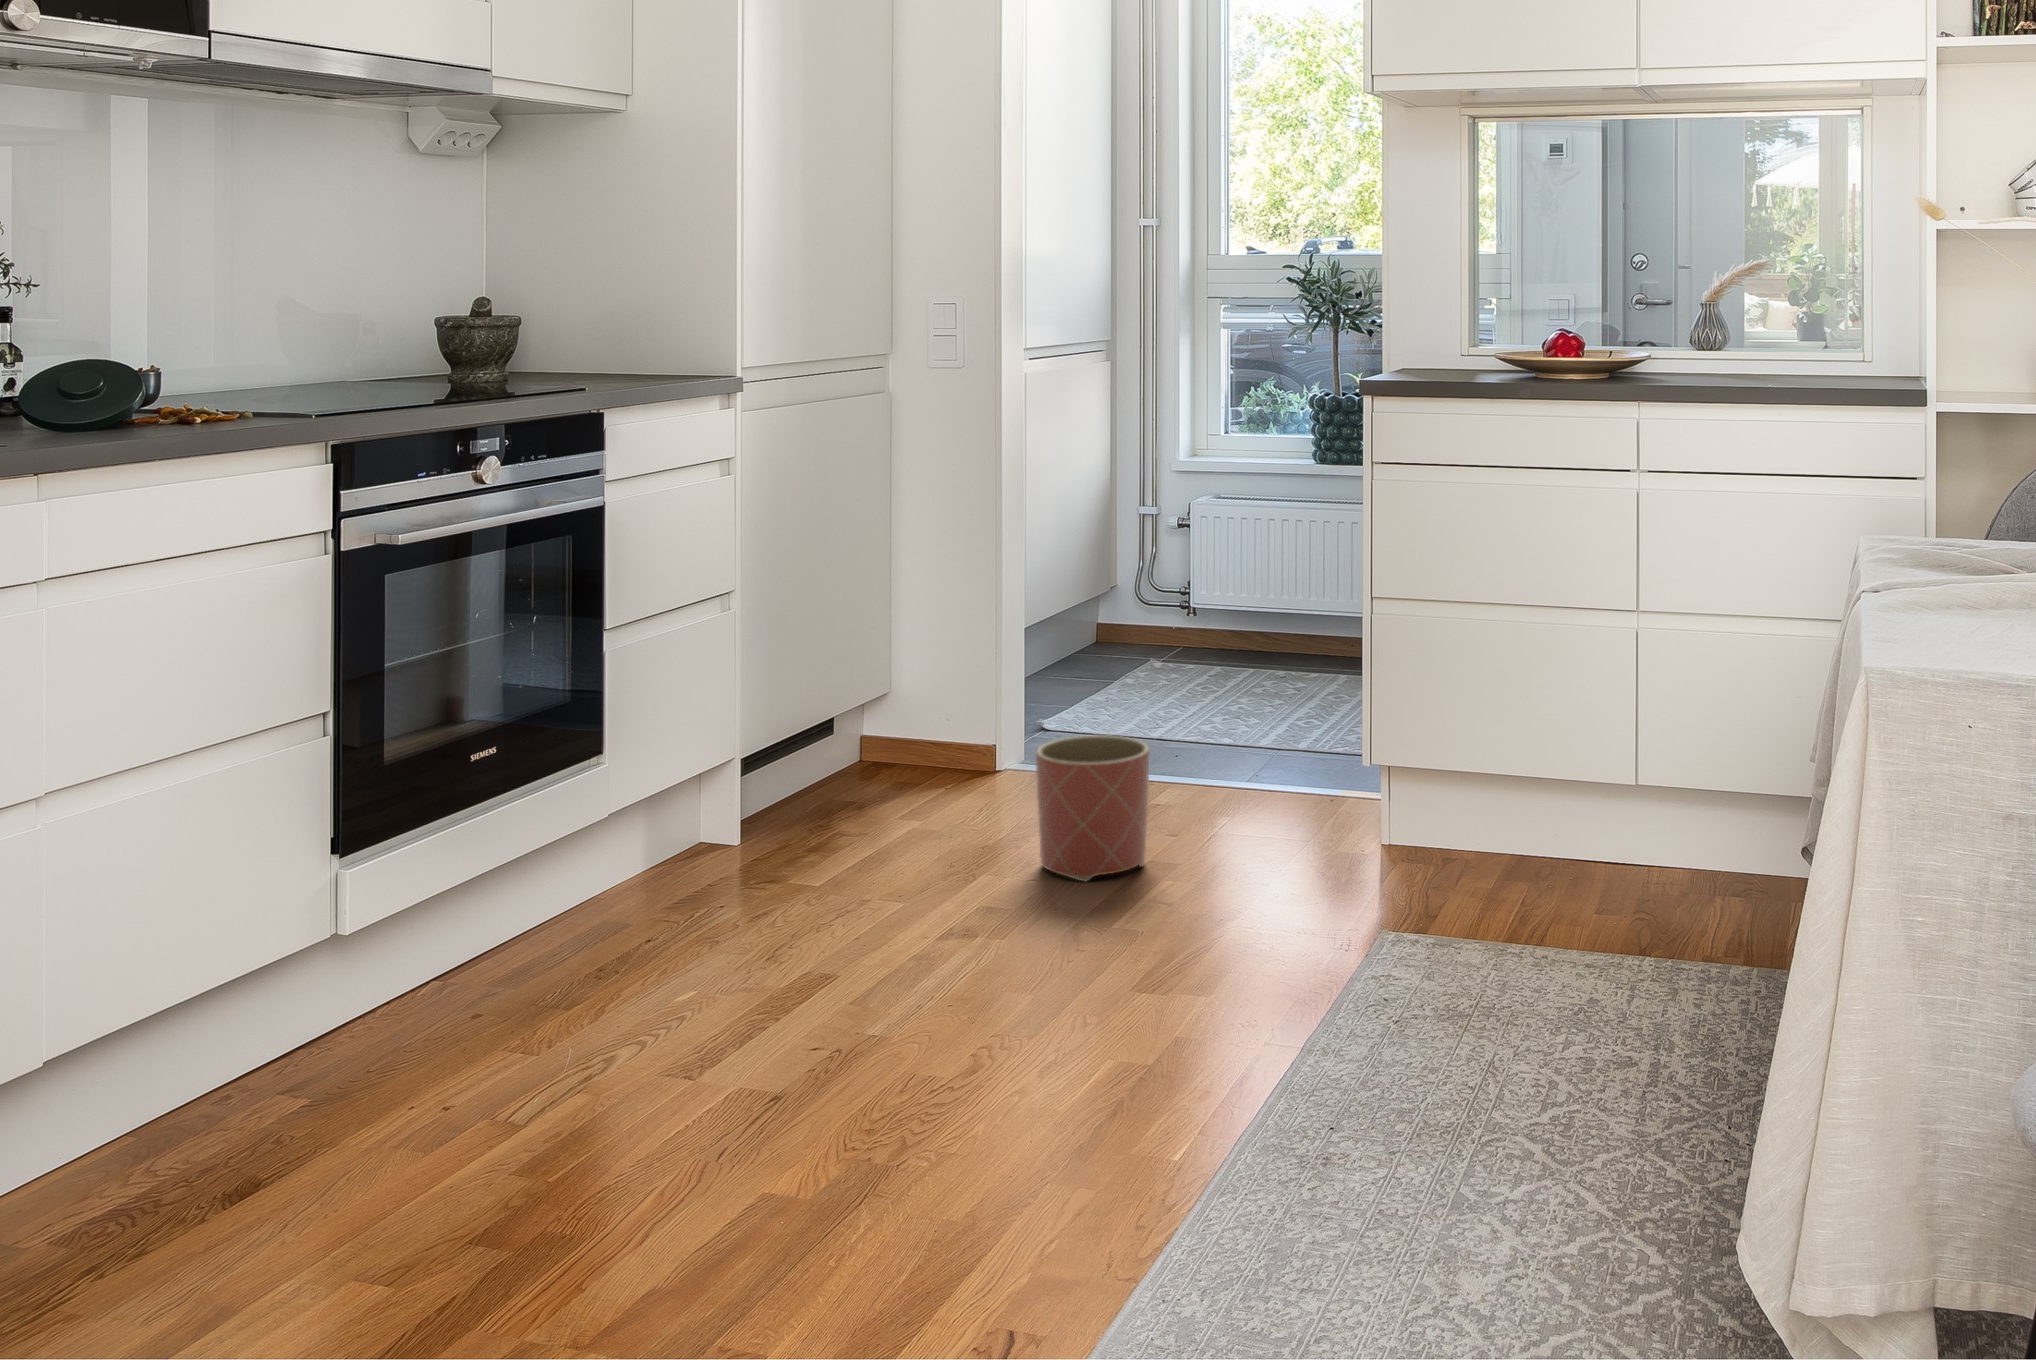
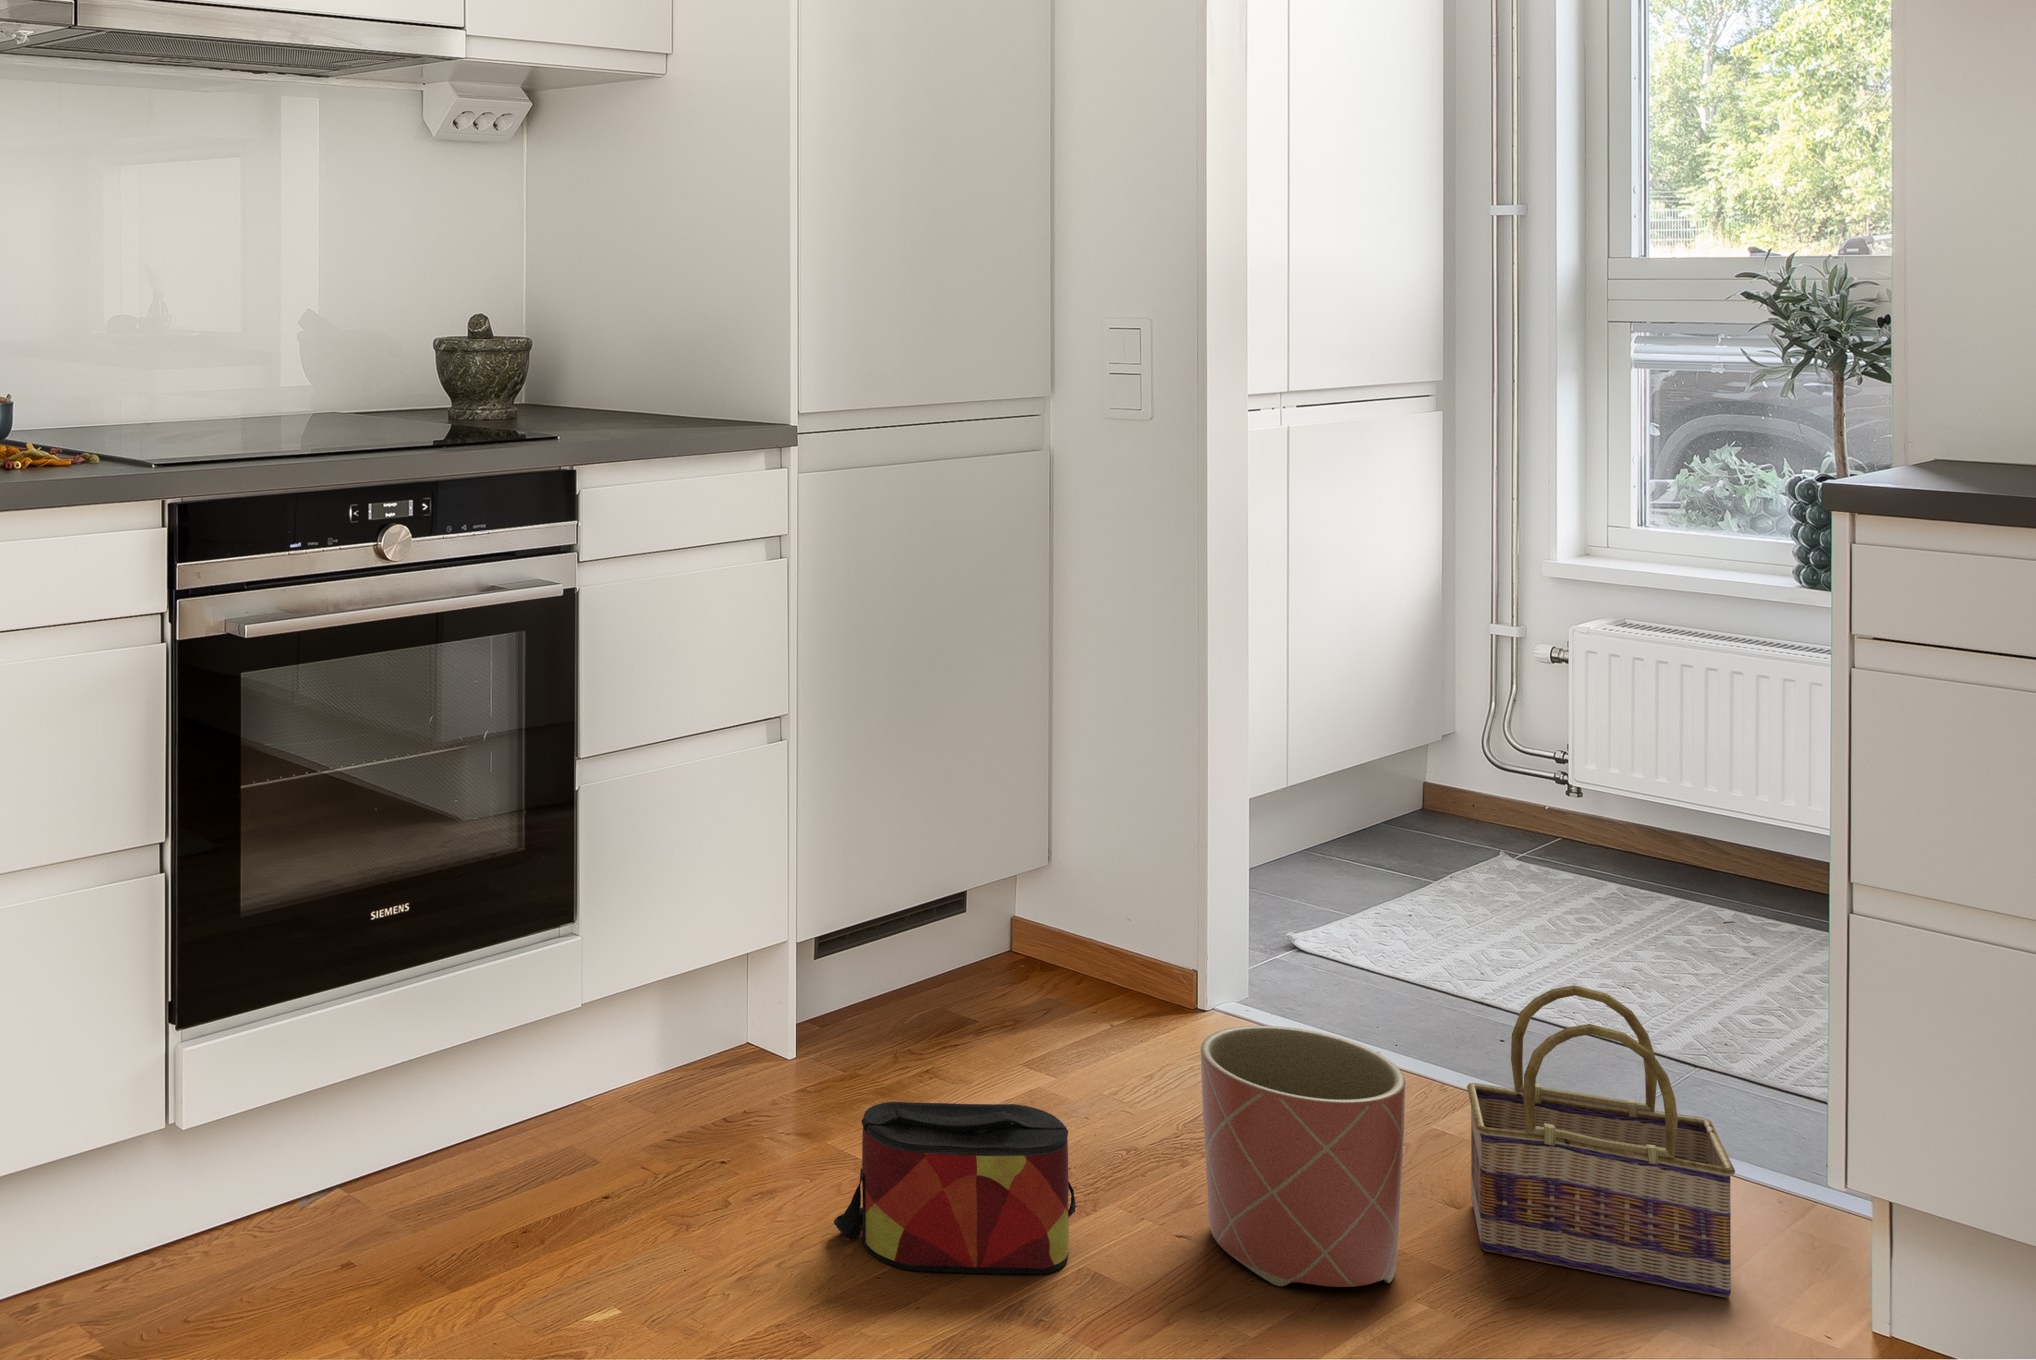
basket: none [1172,684,1306,844] -> present [1467,985,1735,1297]
bag: none [818,810,968,924] -> present [834,1102,1076,1274]

